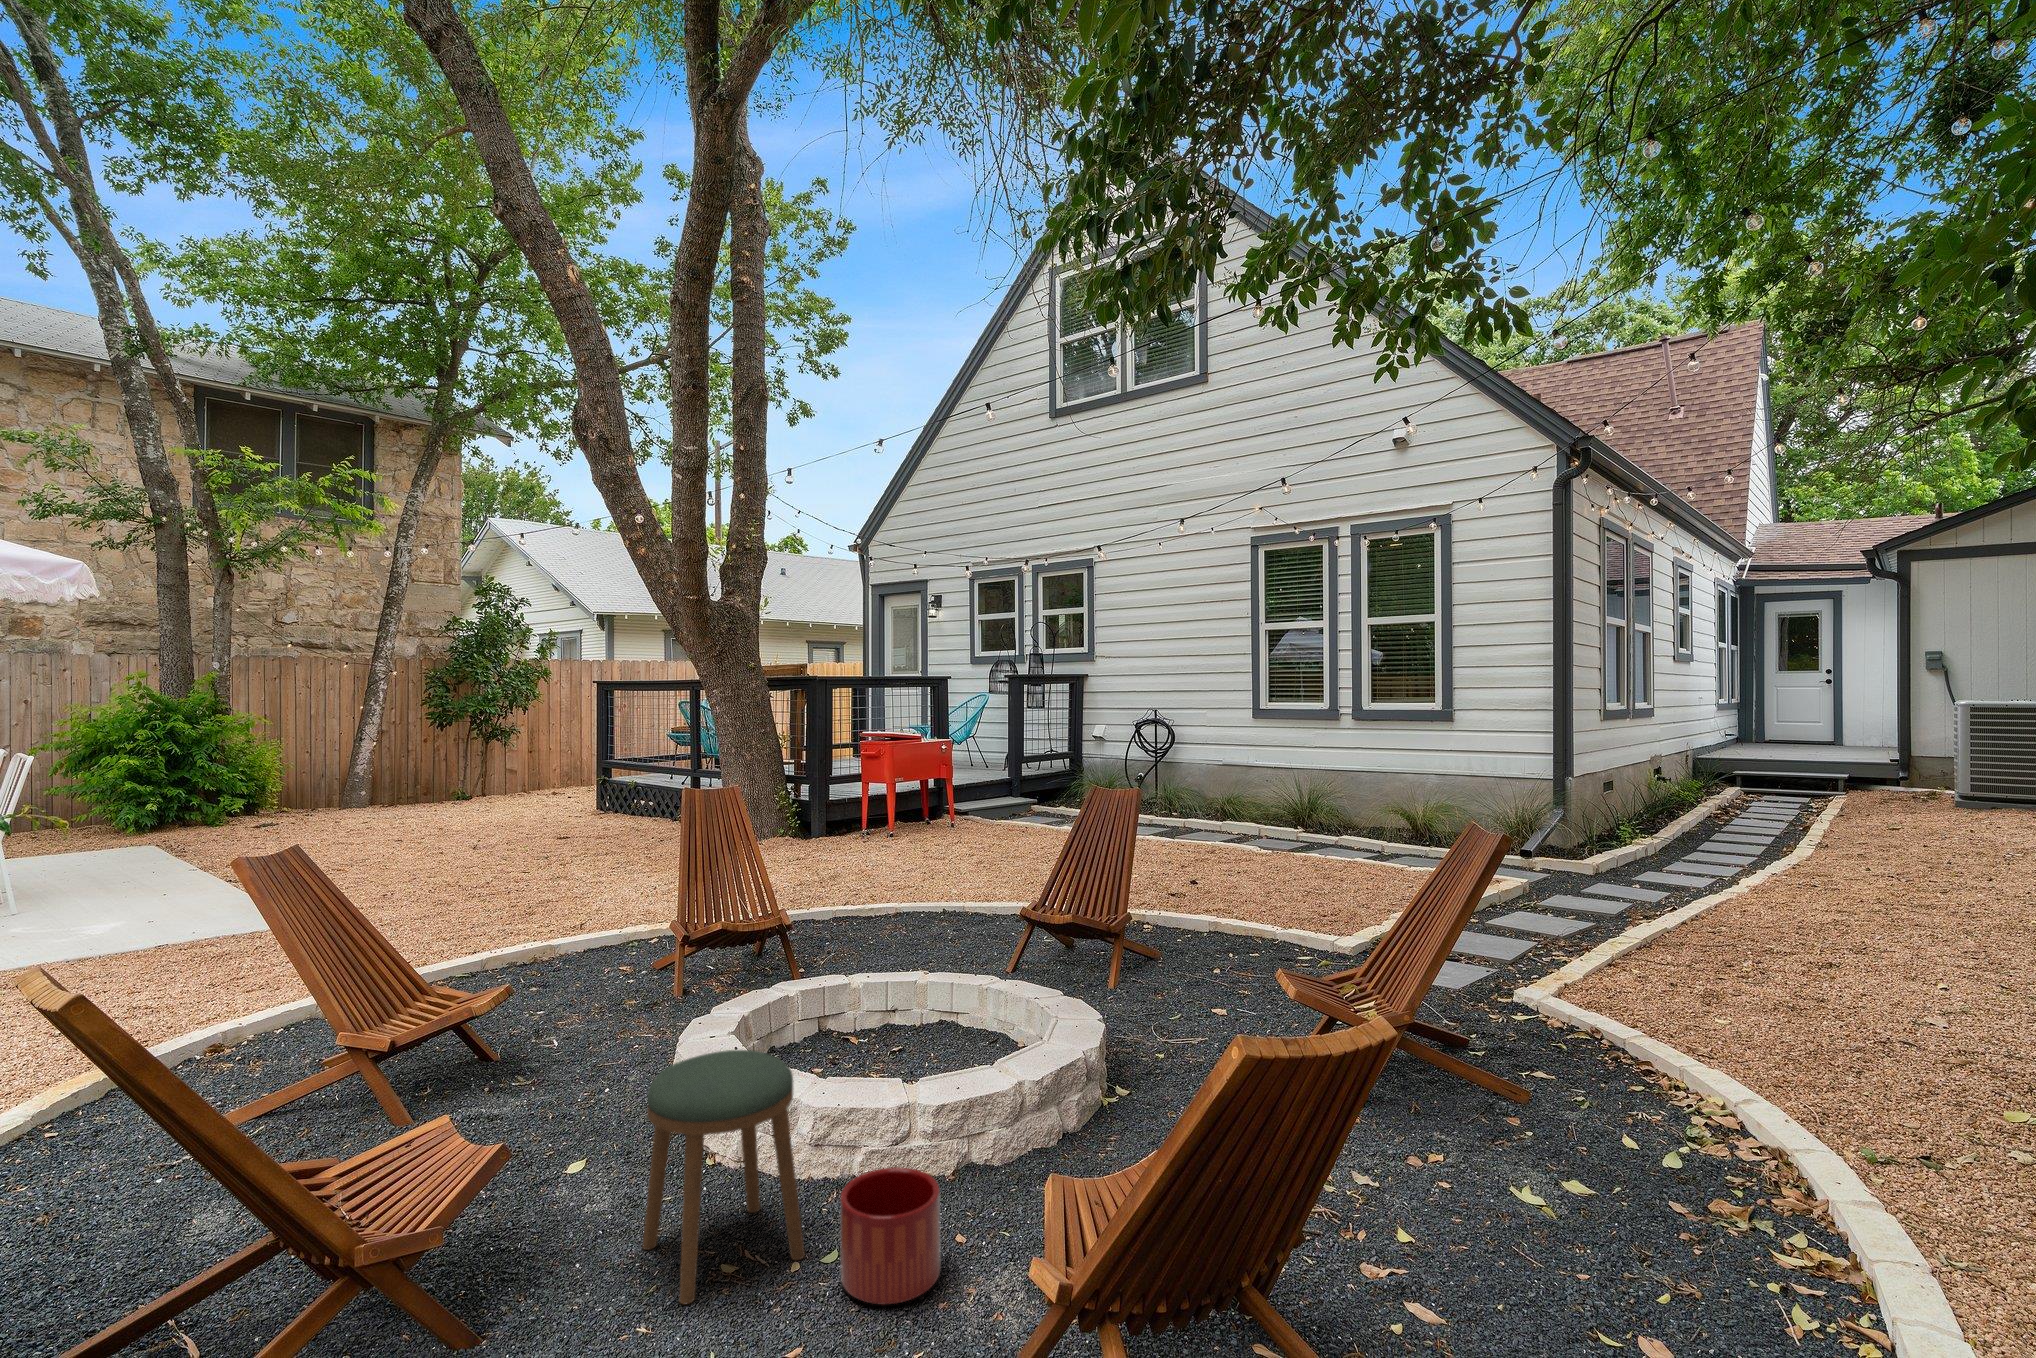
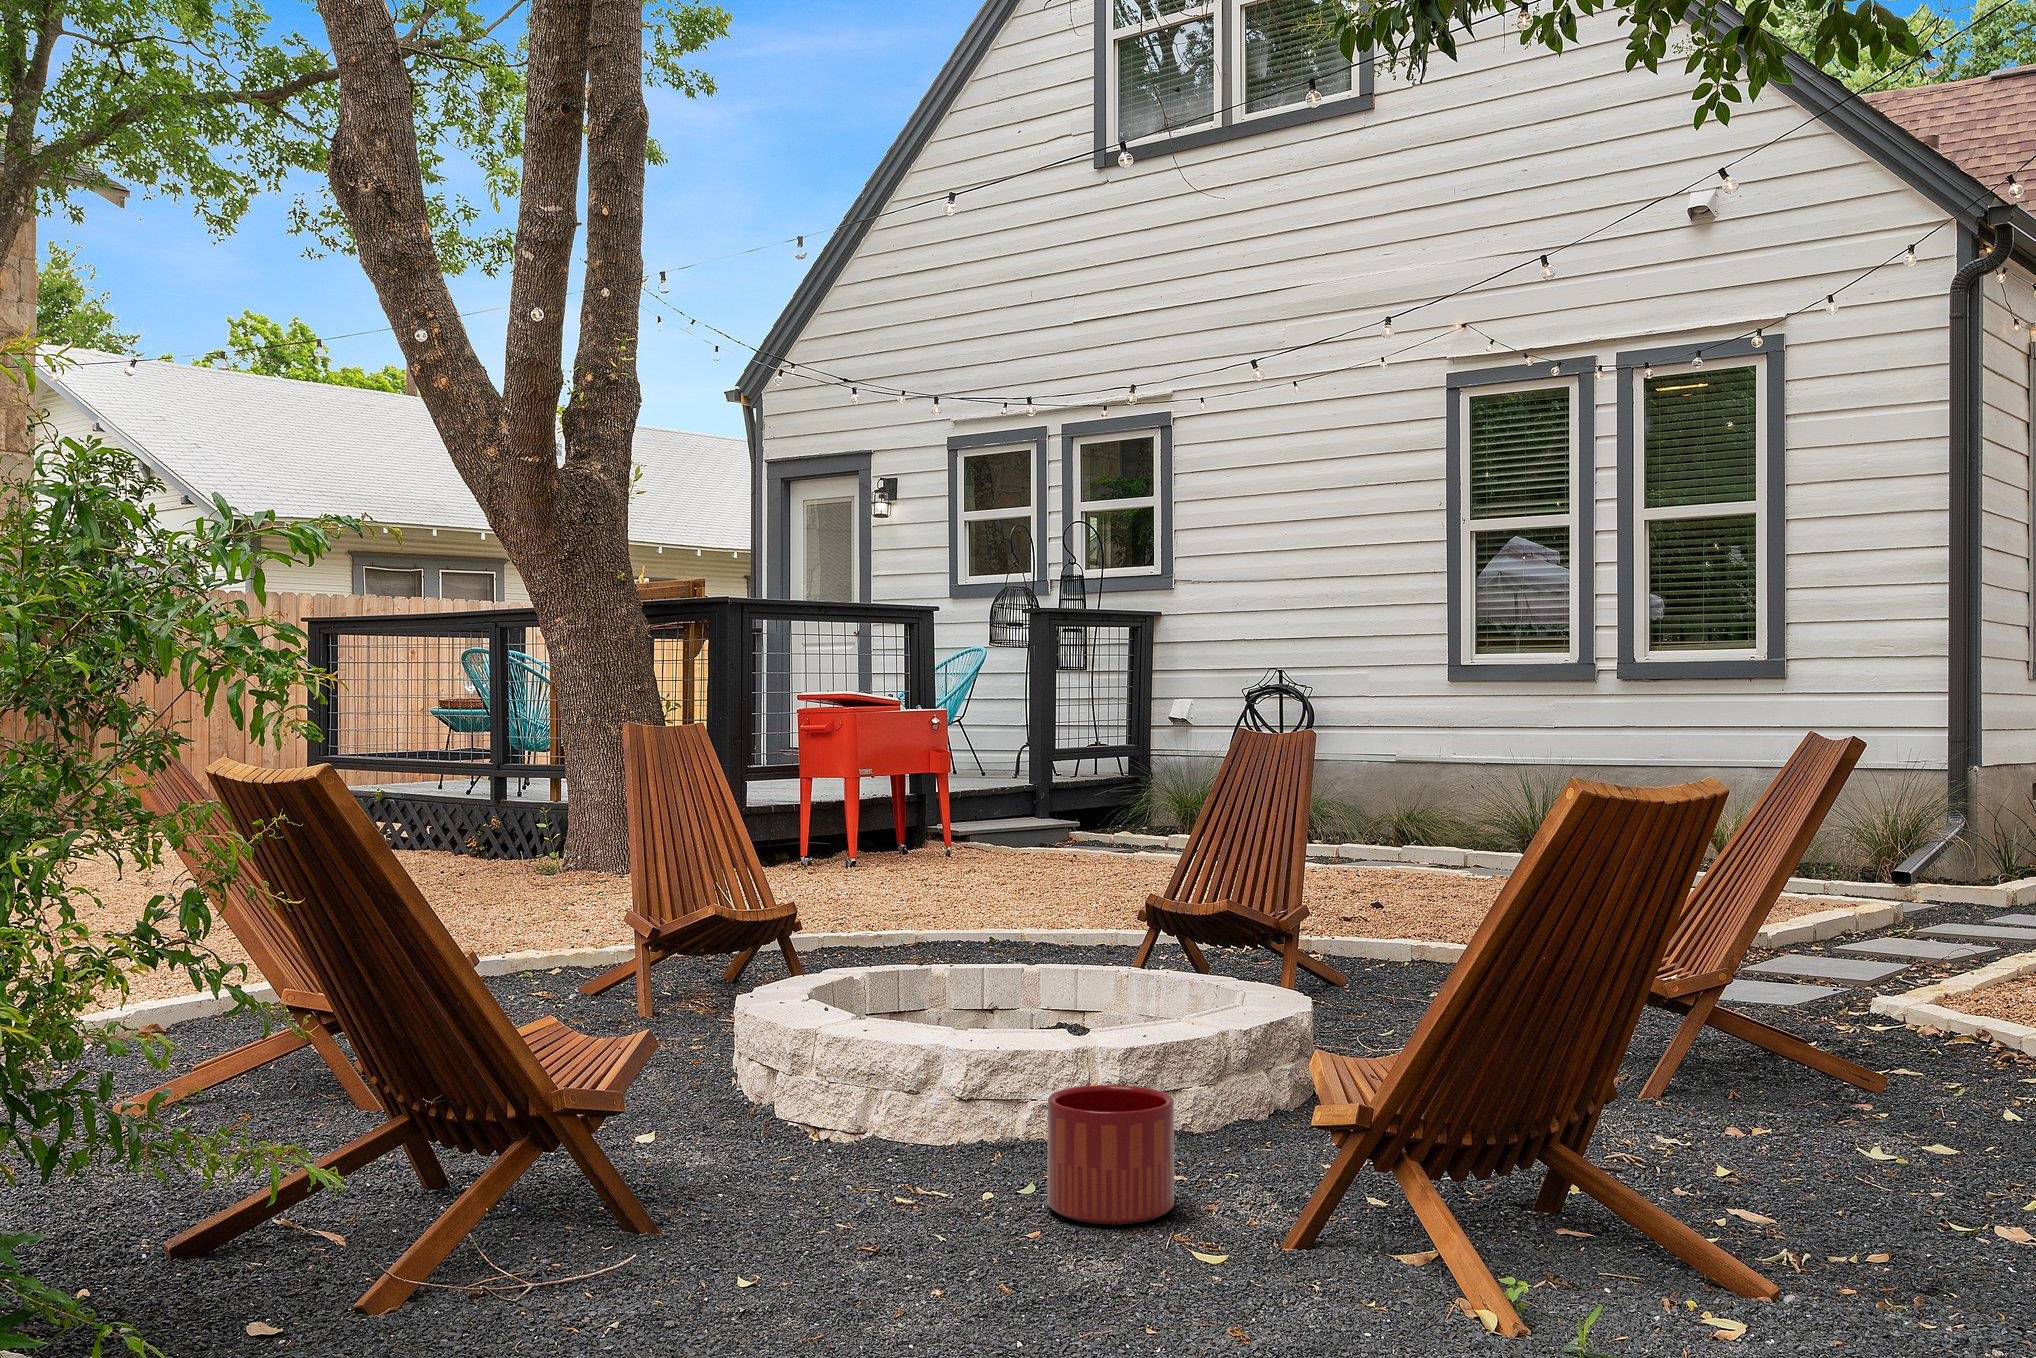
stool: present [642,1050,805,1304] -> none [770,949,989,1227]

